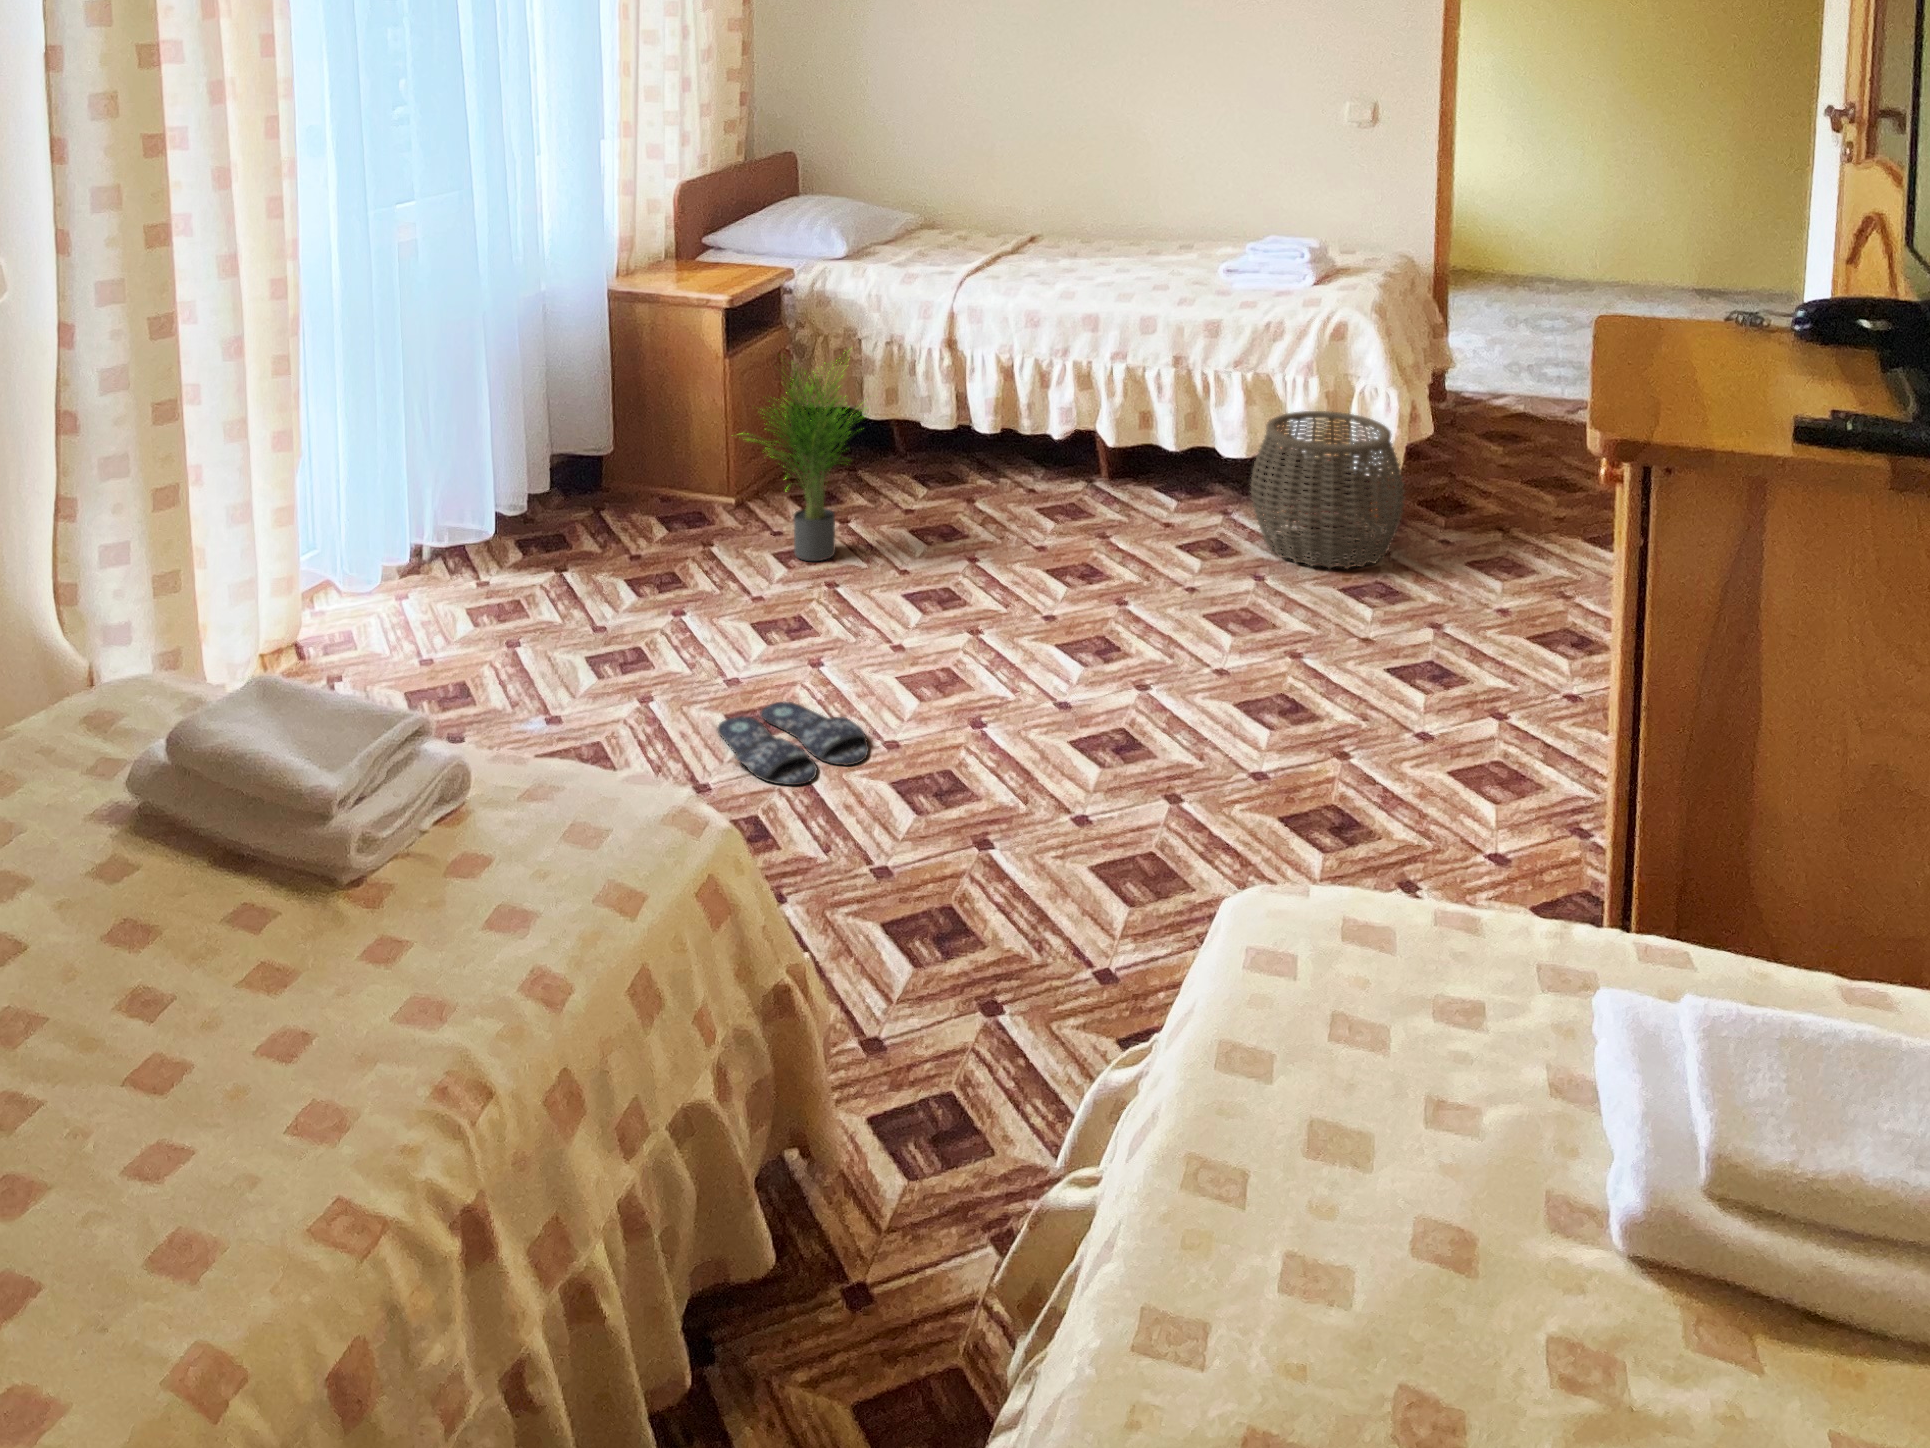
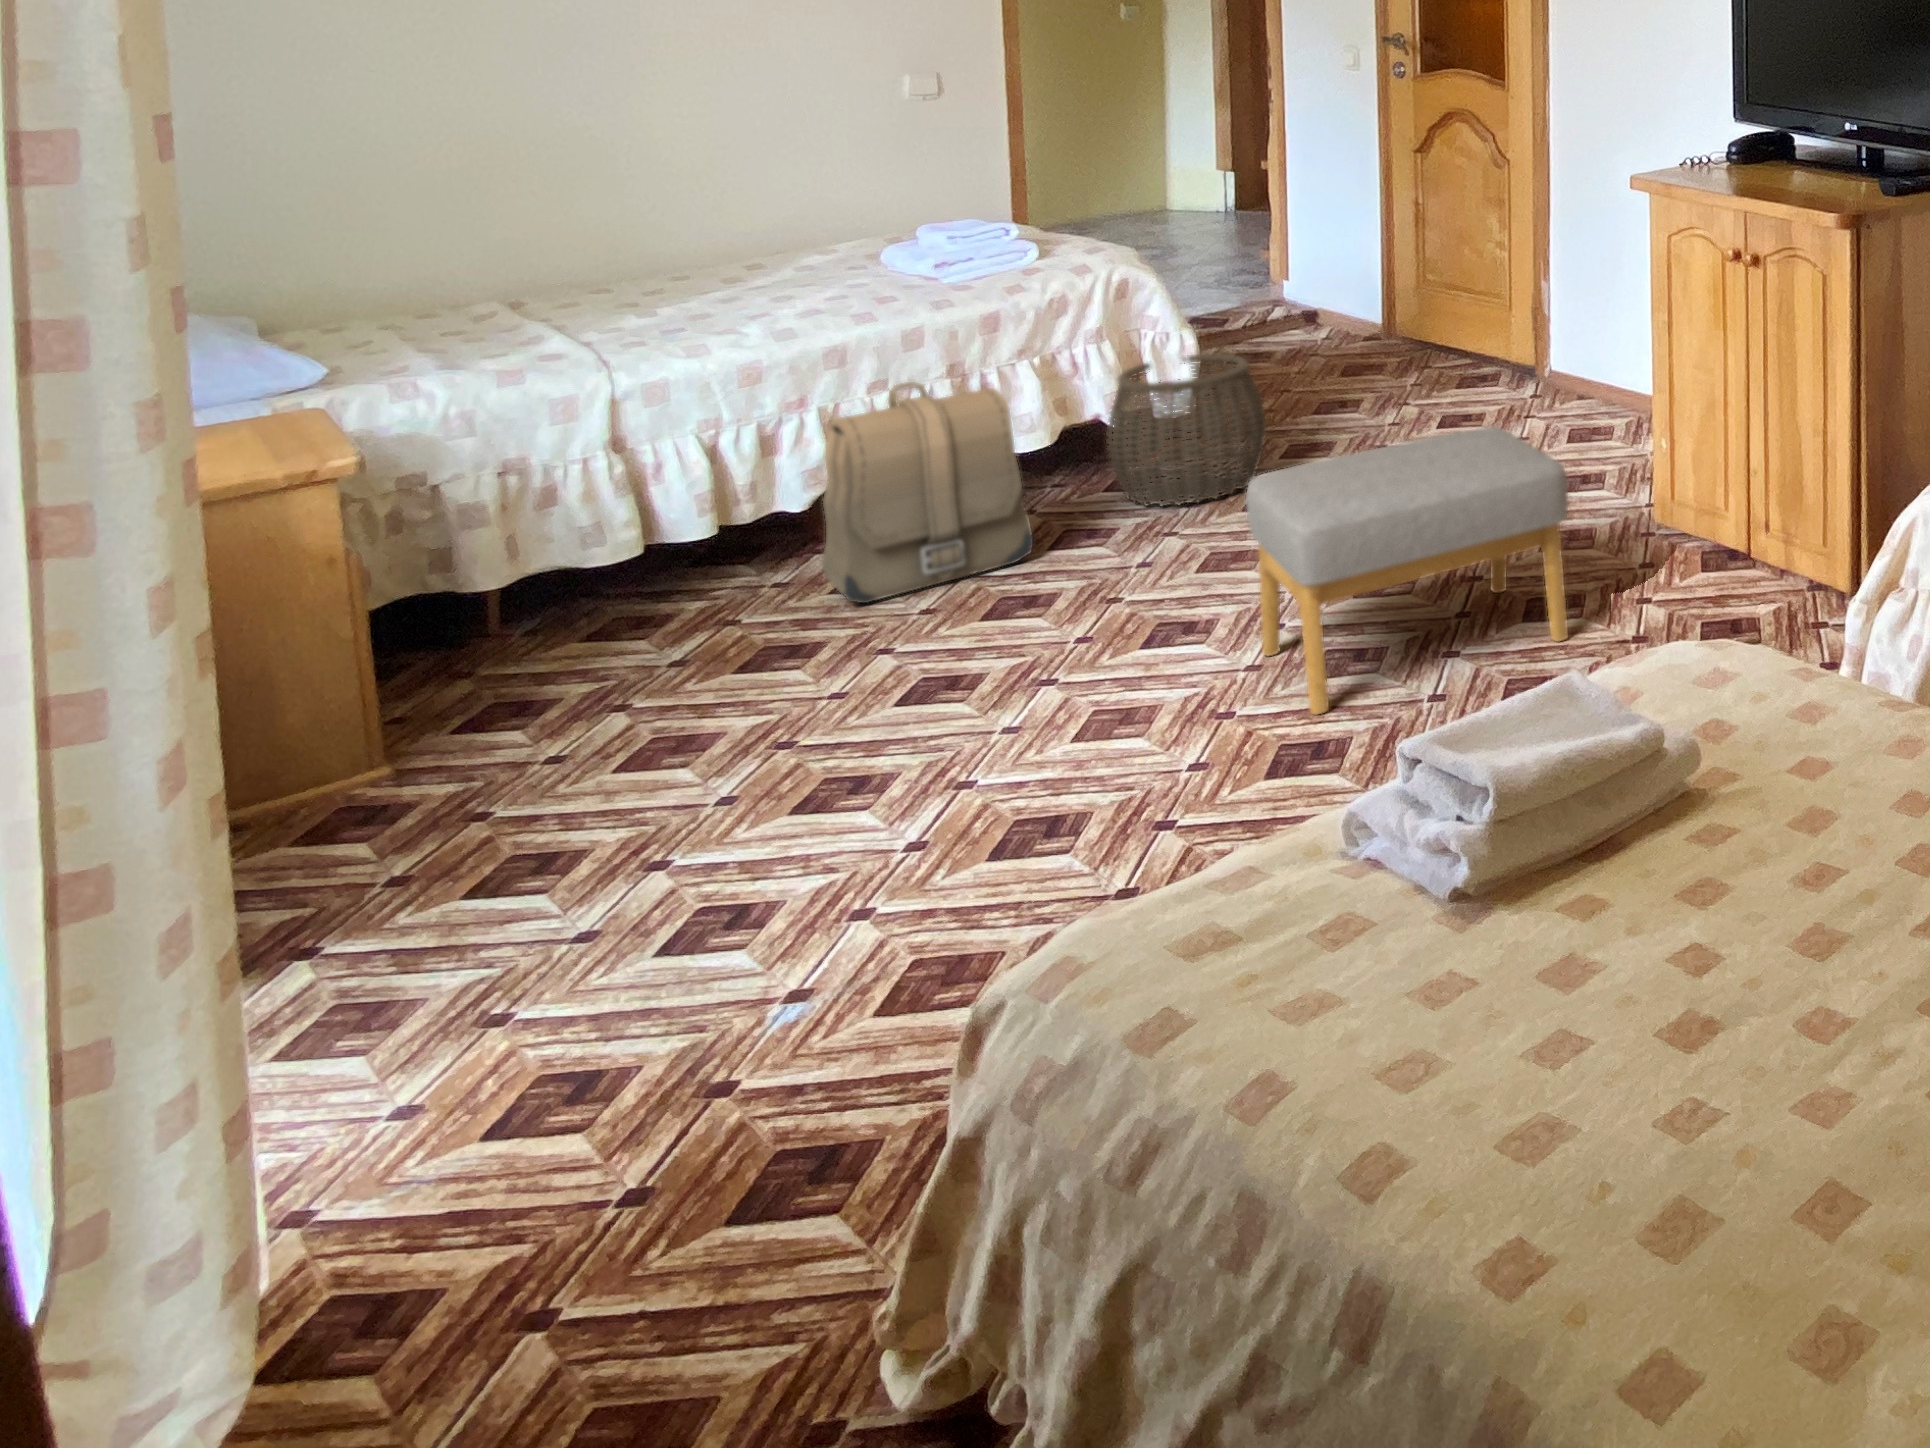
backpack: none [1003,361,1157,543] -> present [821,382,1033,603]
potted plant: present [742,364,866,561] -> none [554,428,774,746]
footstool: none [920,538,1262,866] -> present [1246,427,1568,714]
slippers: present [718,702,868,785] -> none [1042,732,1246,829]

